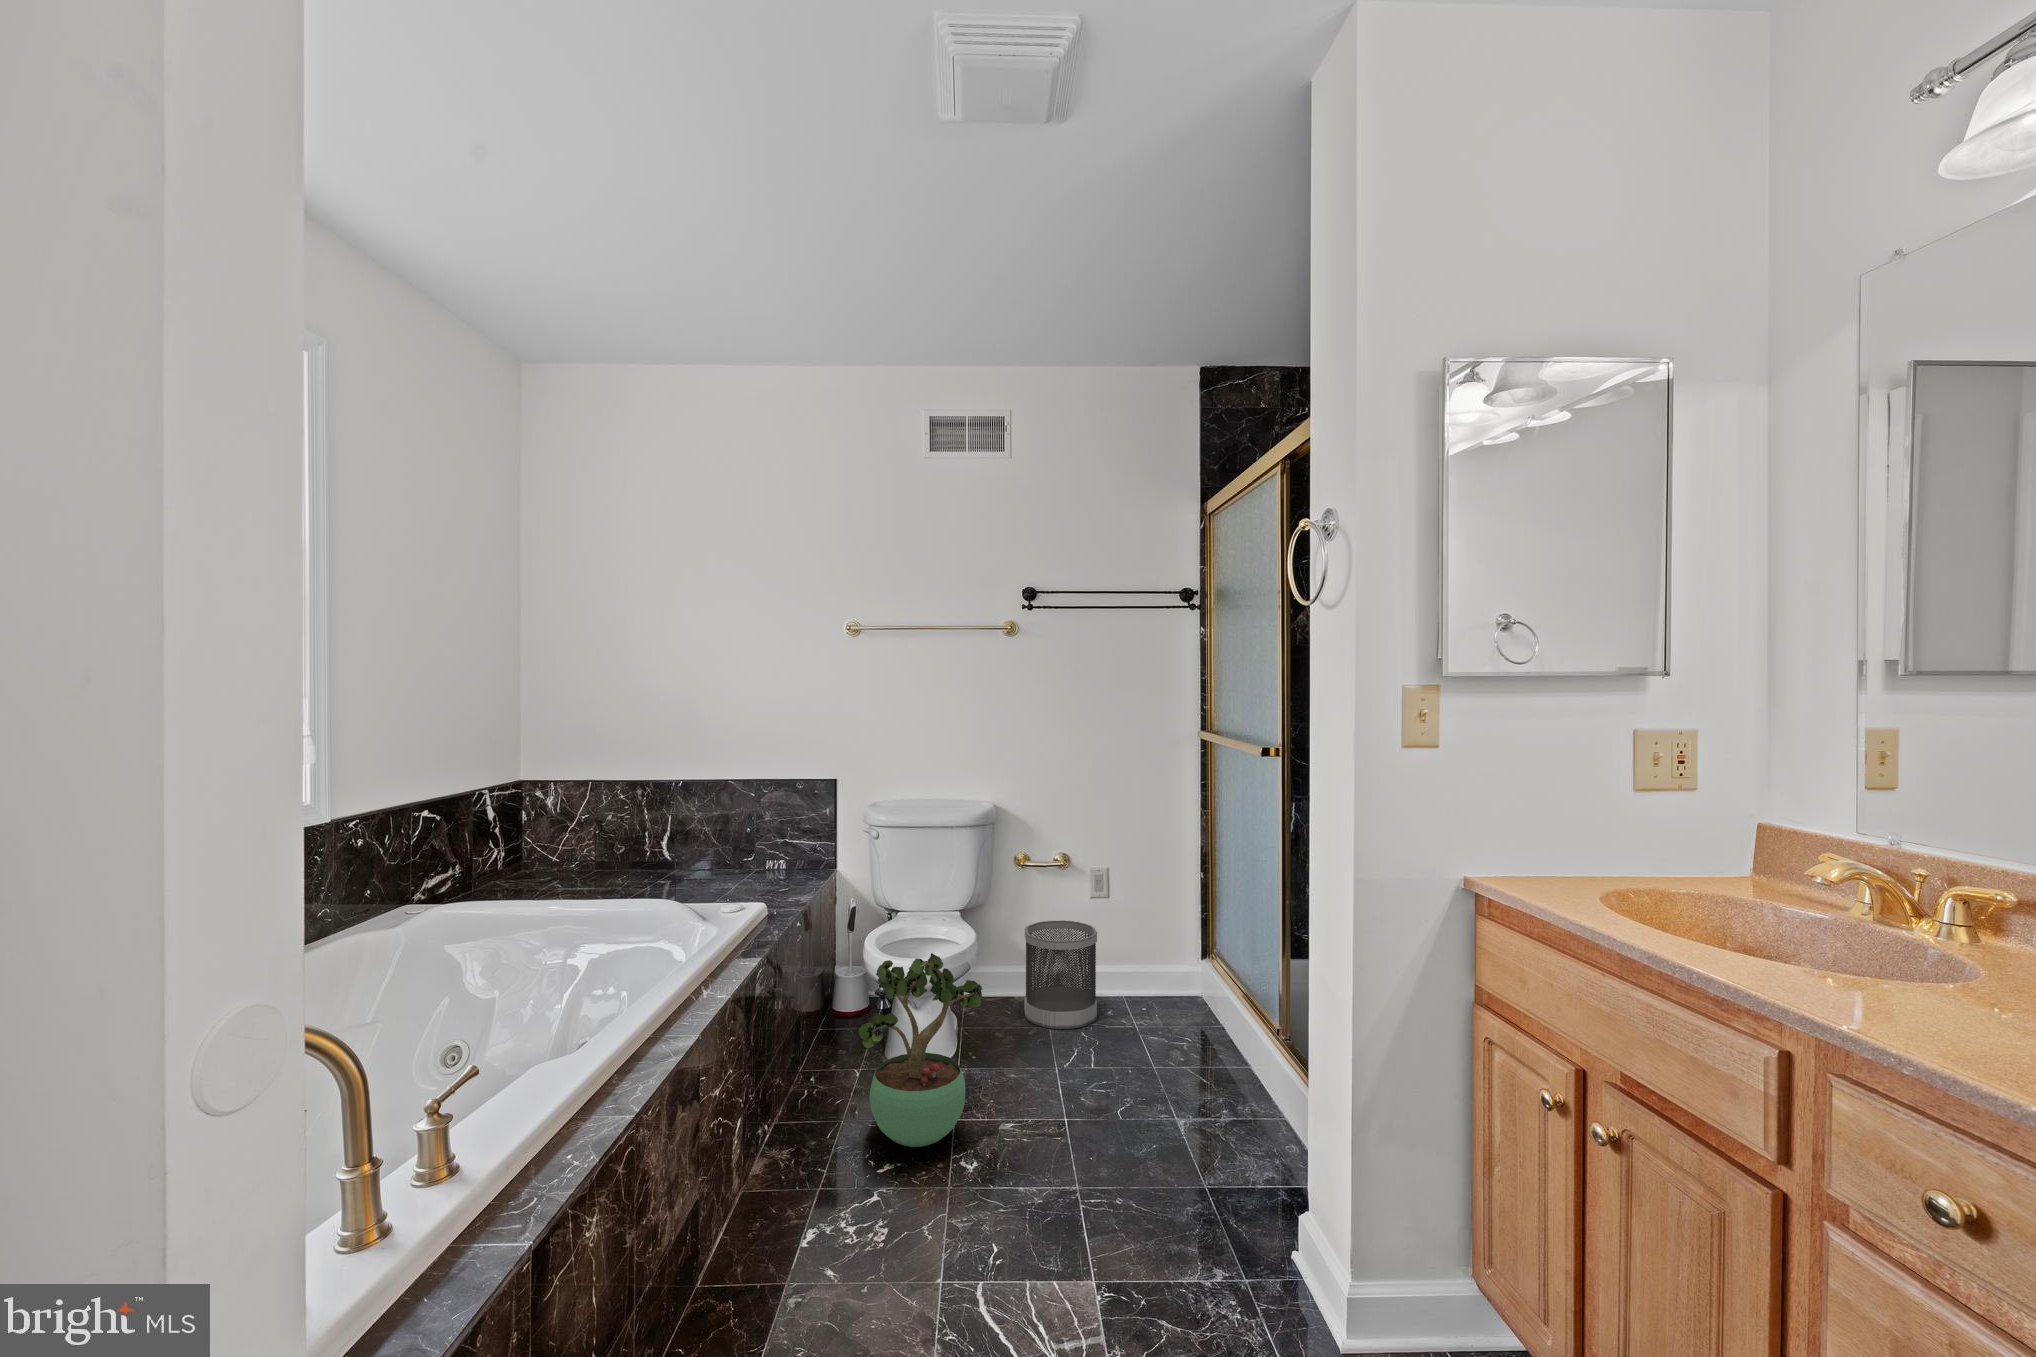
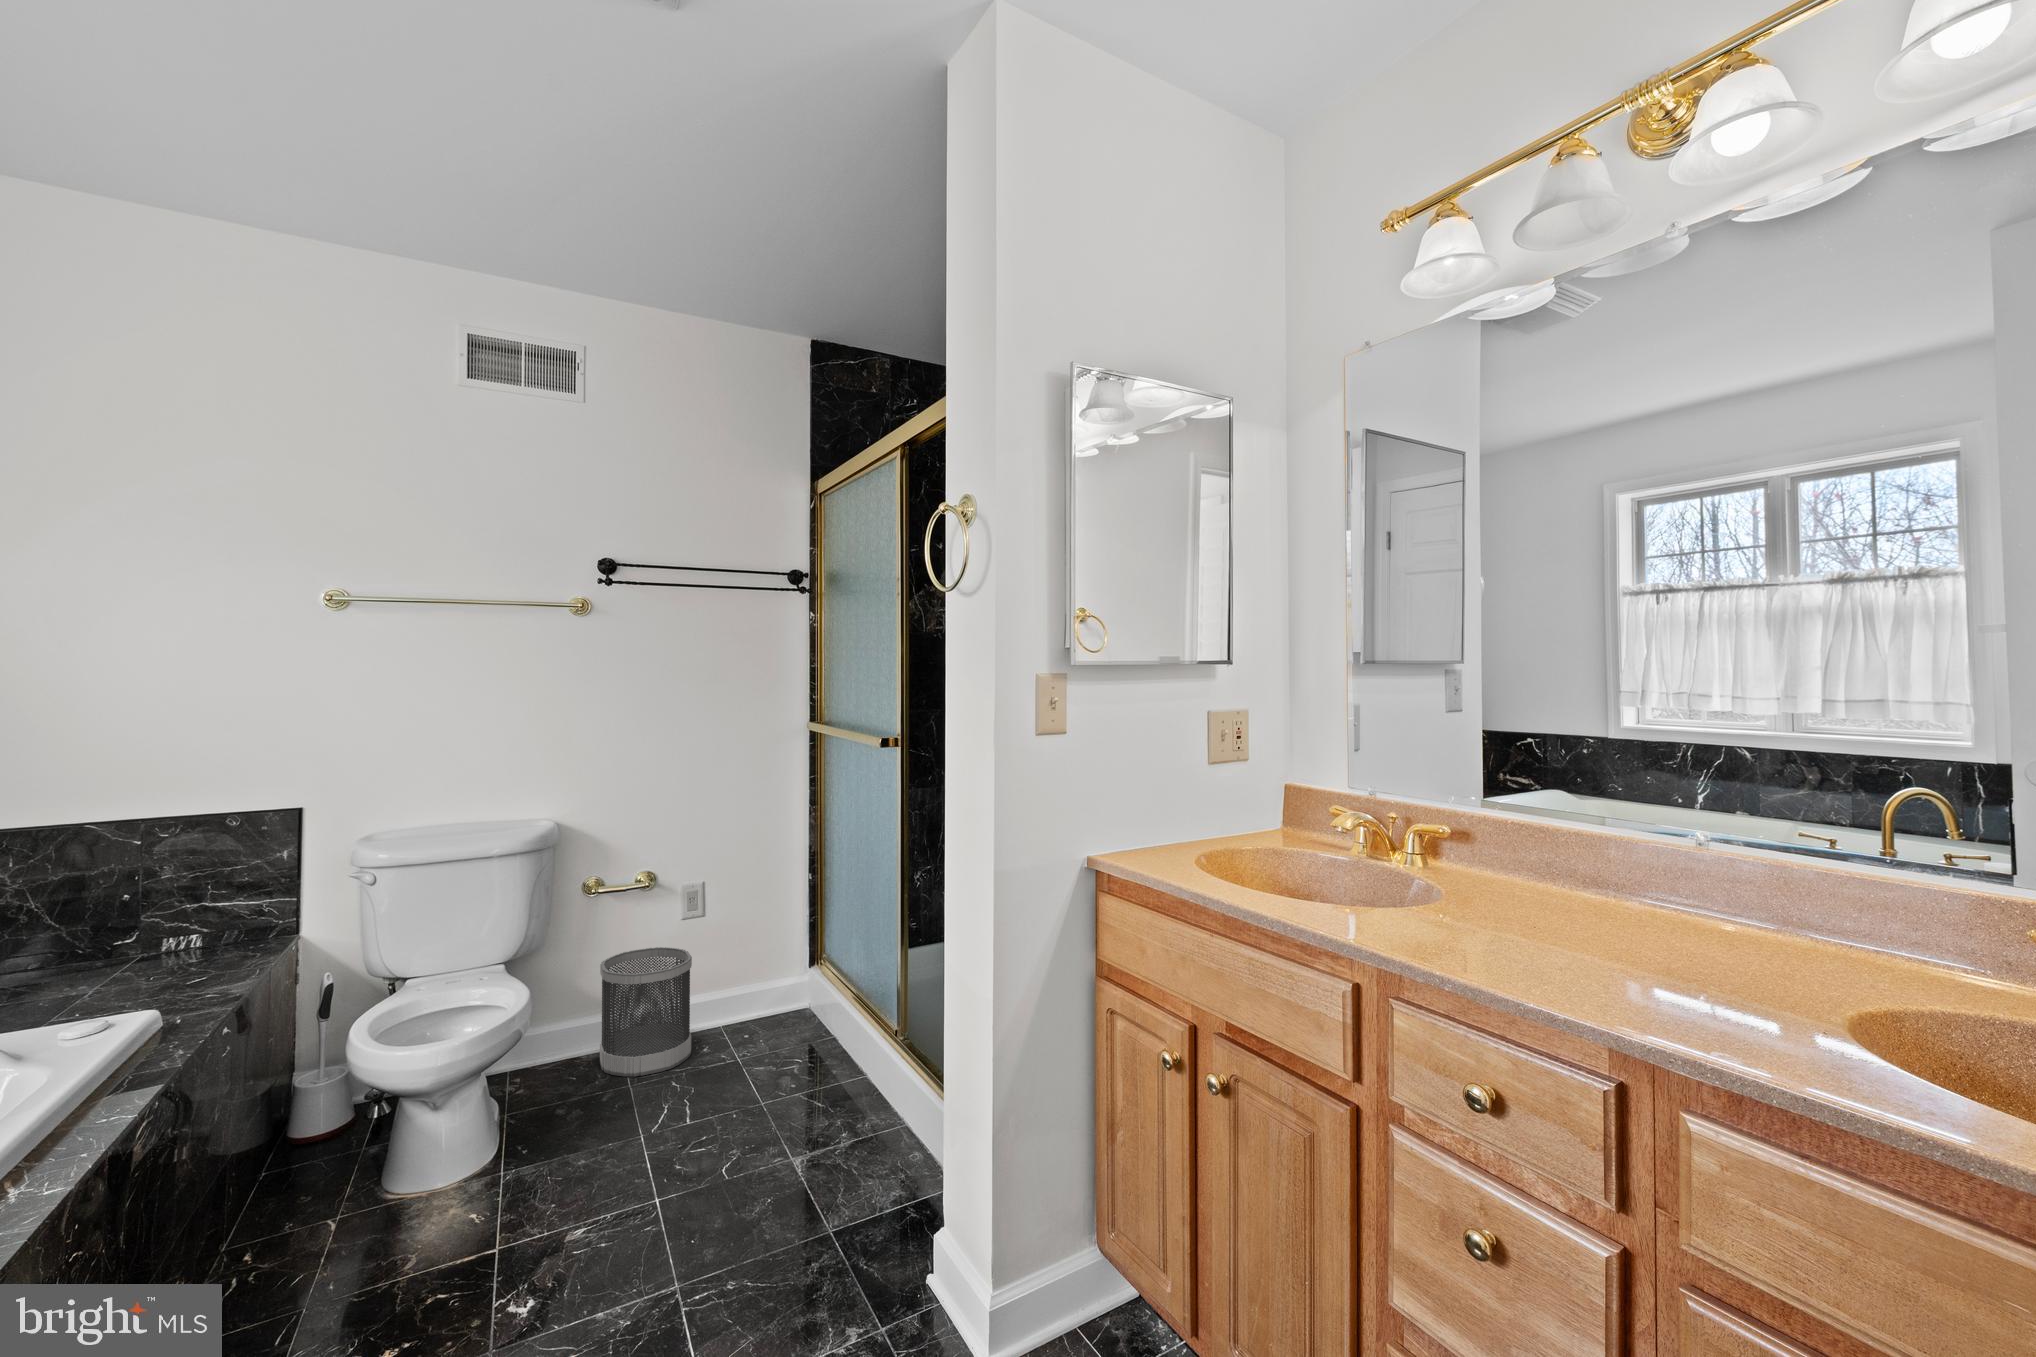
potted plant: present [857,953,983,1147] -> none [362,1015,553,1272]

